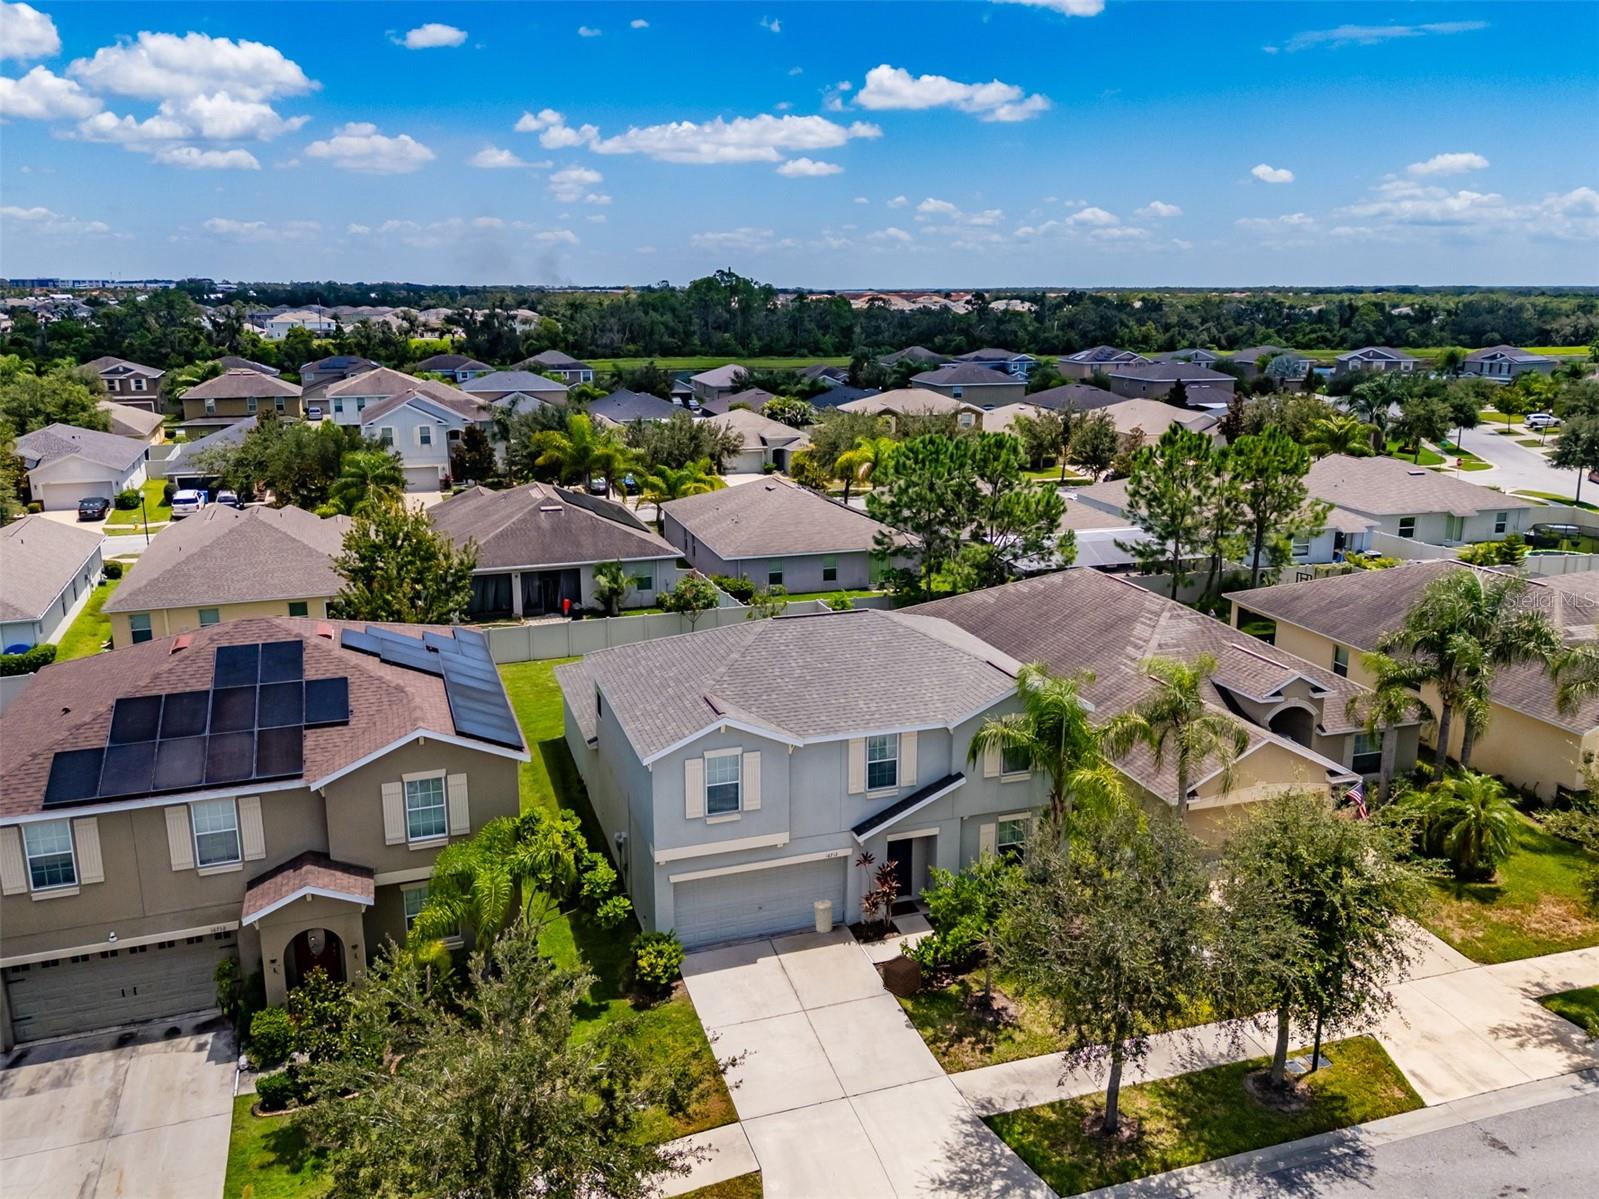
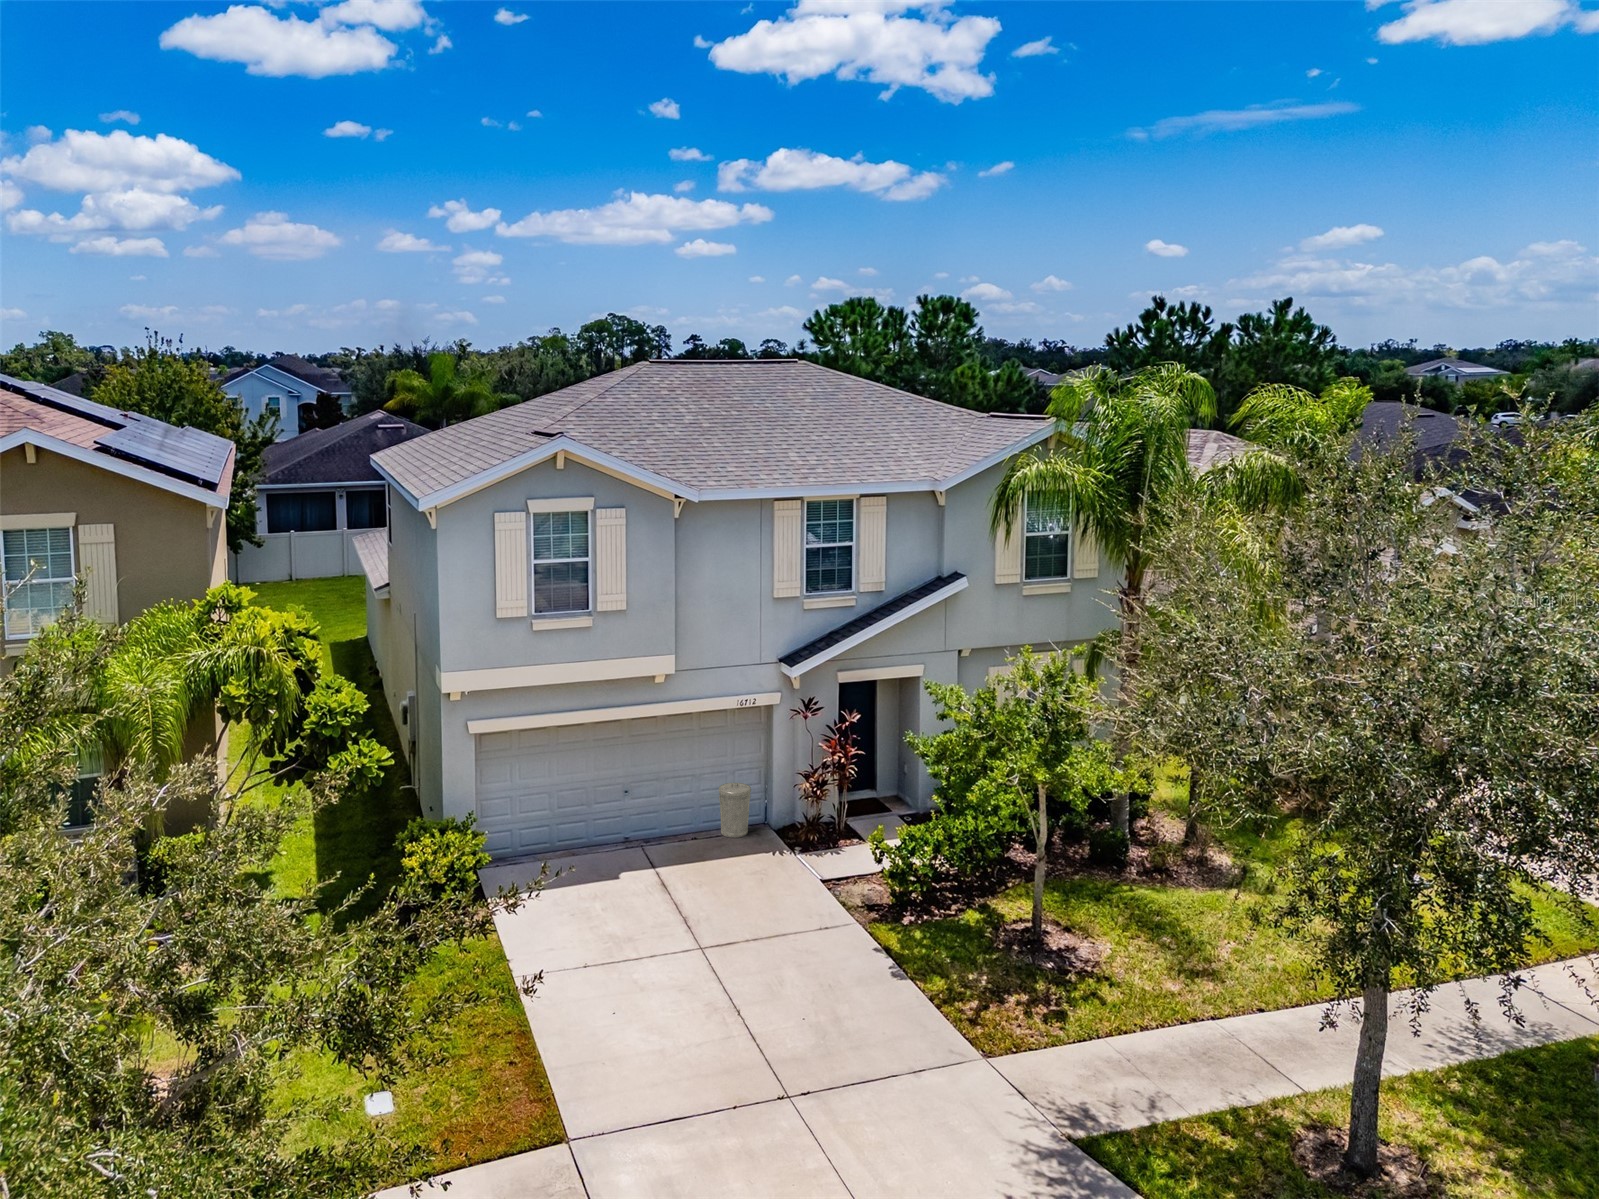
wooden crate: present [882,954,921,997] -> none [844,858,914,931]

